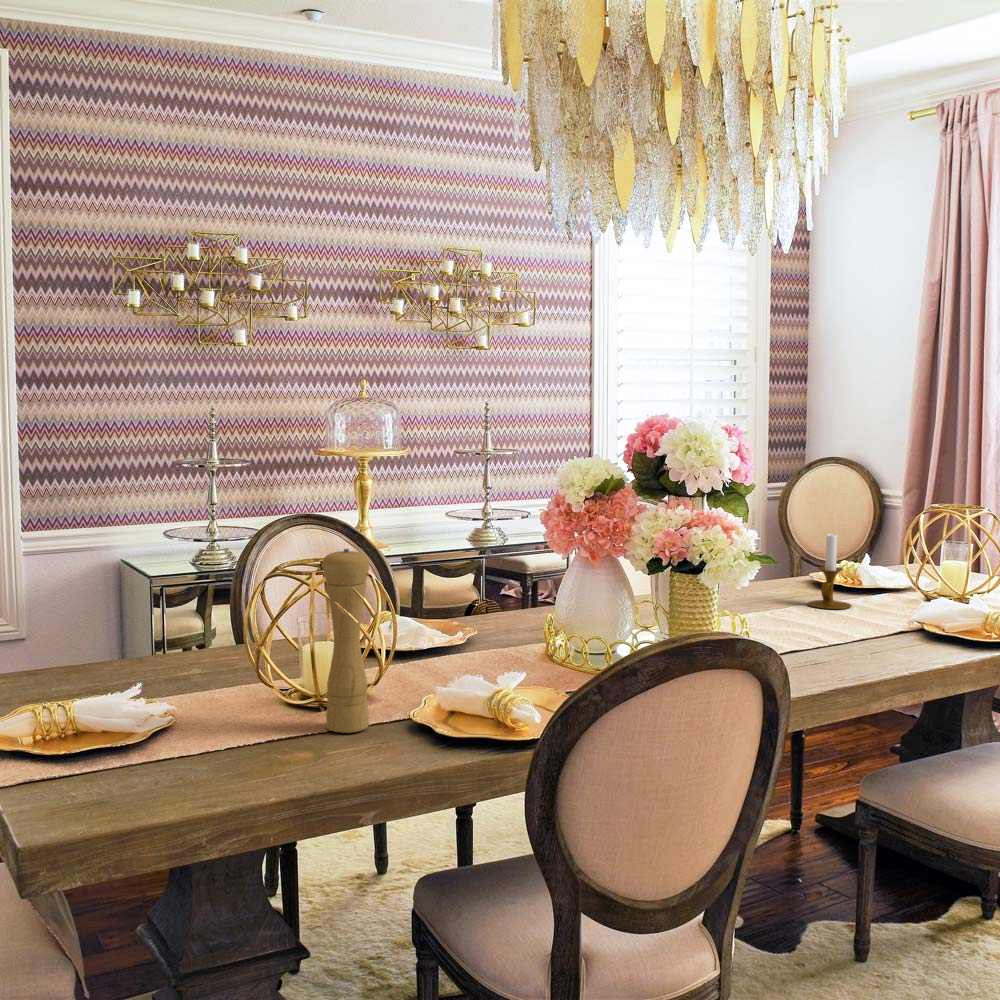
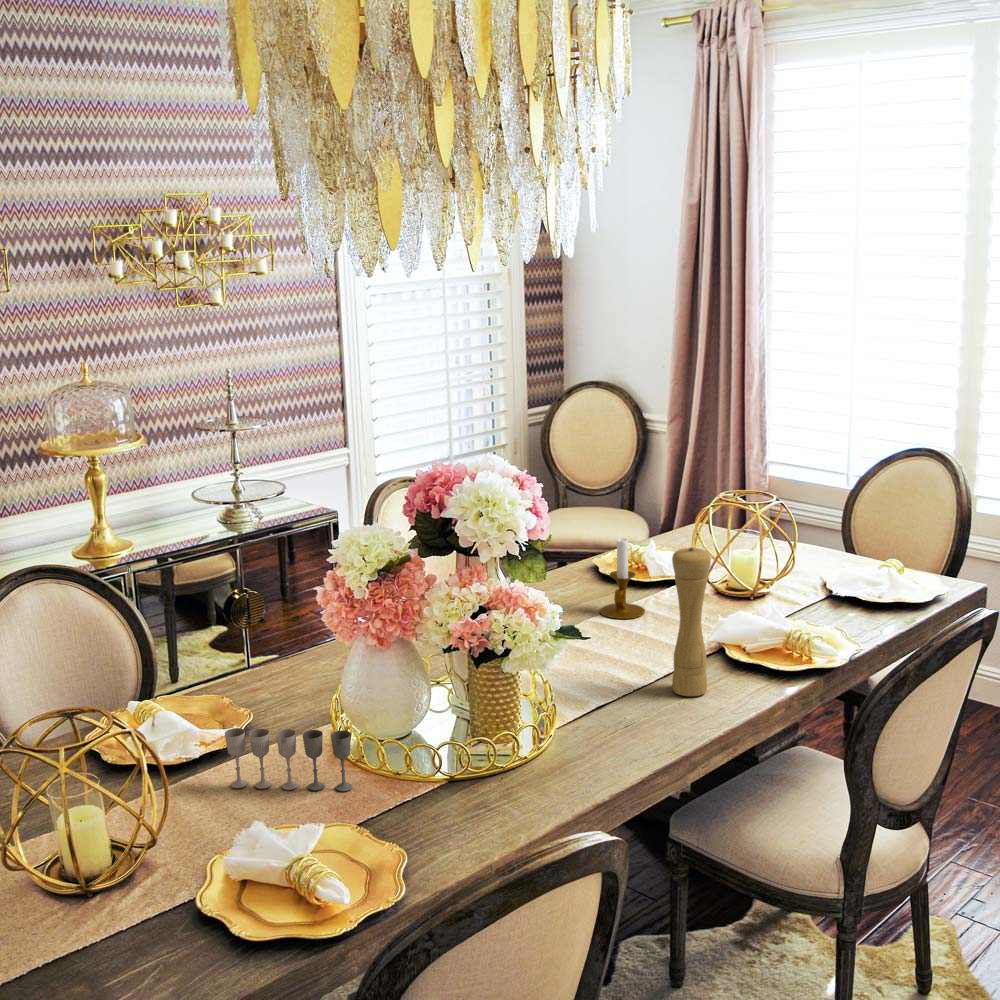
pepper mill: present [323,549,370,733] -> present [672,547,711,696]
wine glass: none [451,617,559,678] -> present [225,728,353,791]

